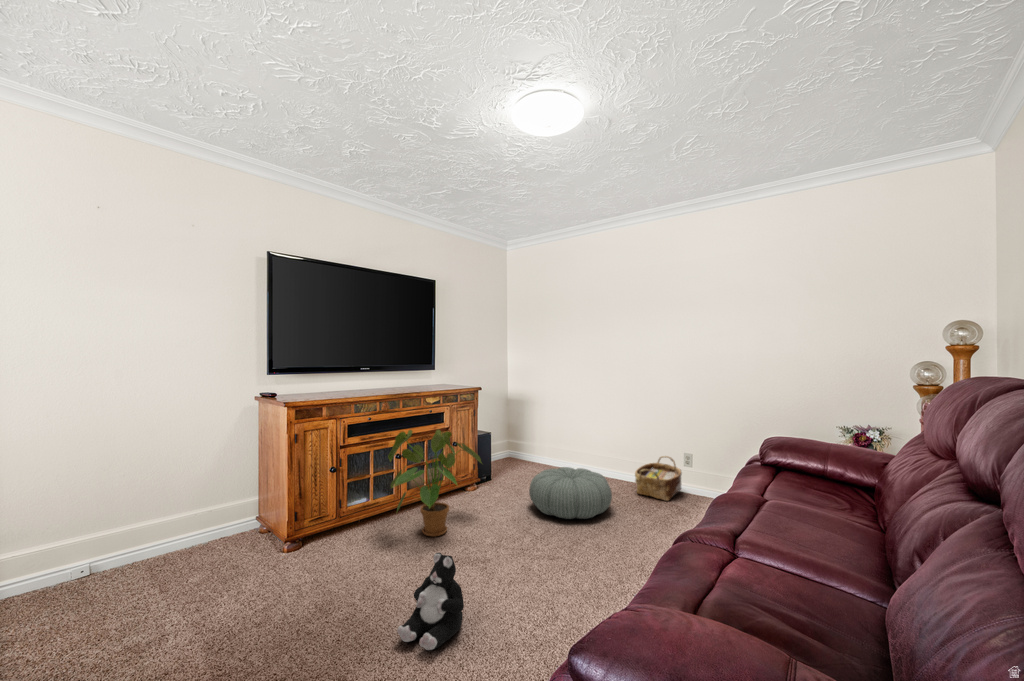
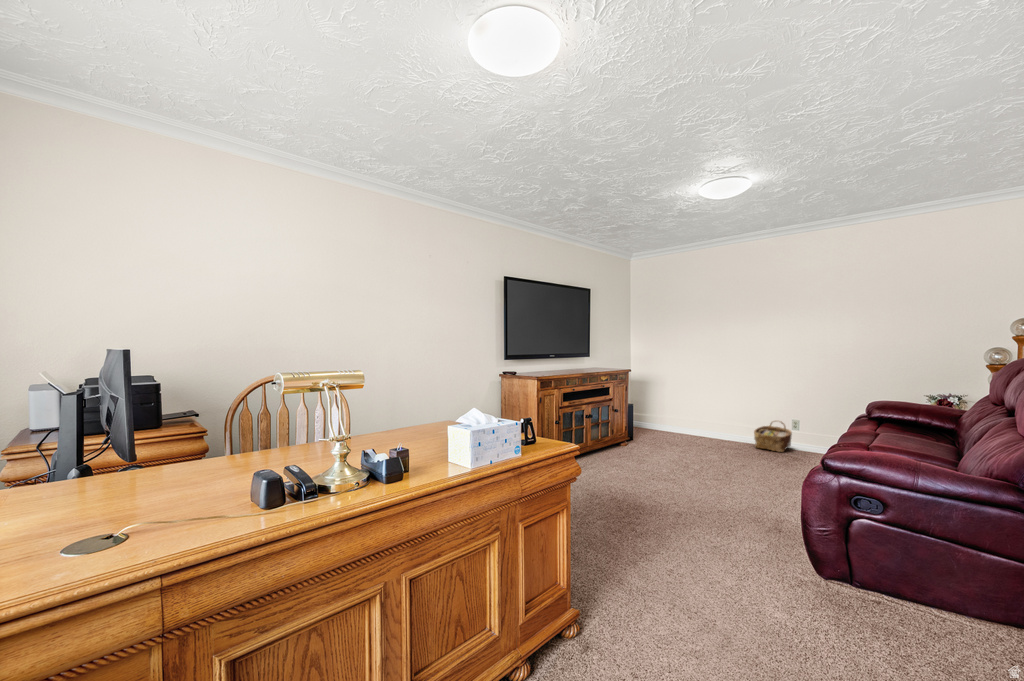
house plant: present [388,430,482,536] -> none [585,398,649,468]
pouf: present [529,467,612,519] -> none [678,427,743,461]
plush toy: present [397,553,464,650] -> none [651,464,687,514]

